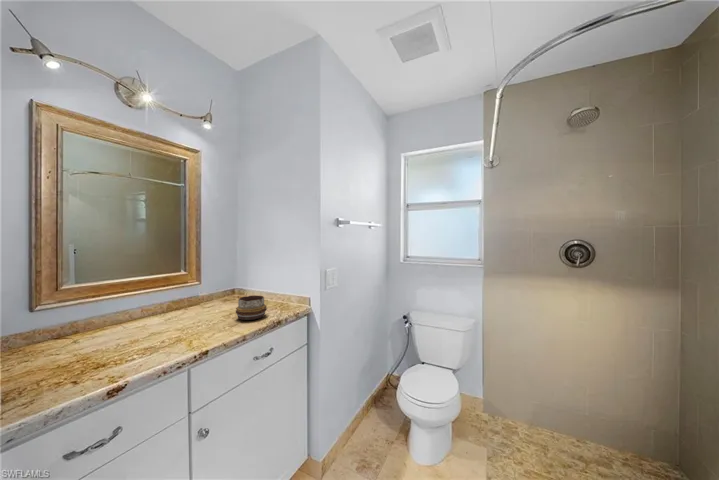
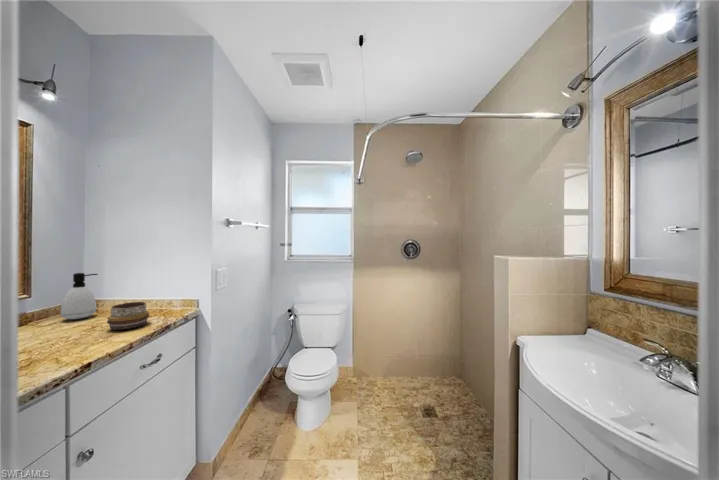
soap dispenser: none [217,267,240,304] -> present [61,273,97,319]

